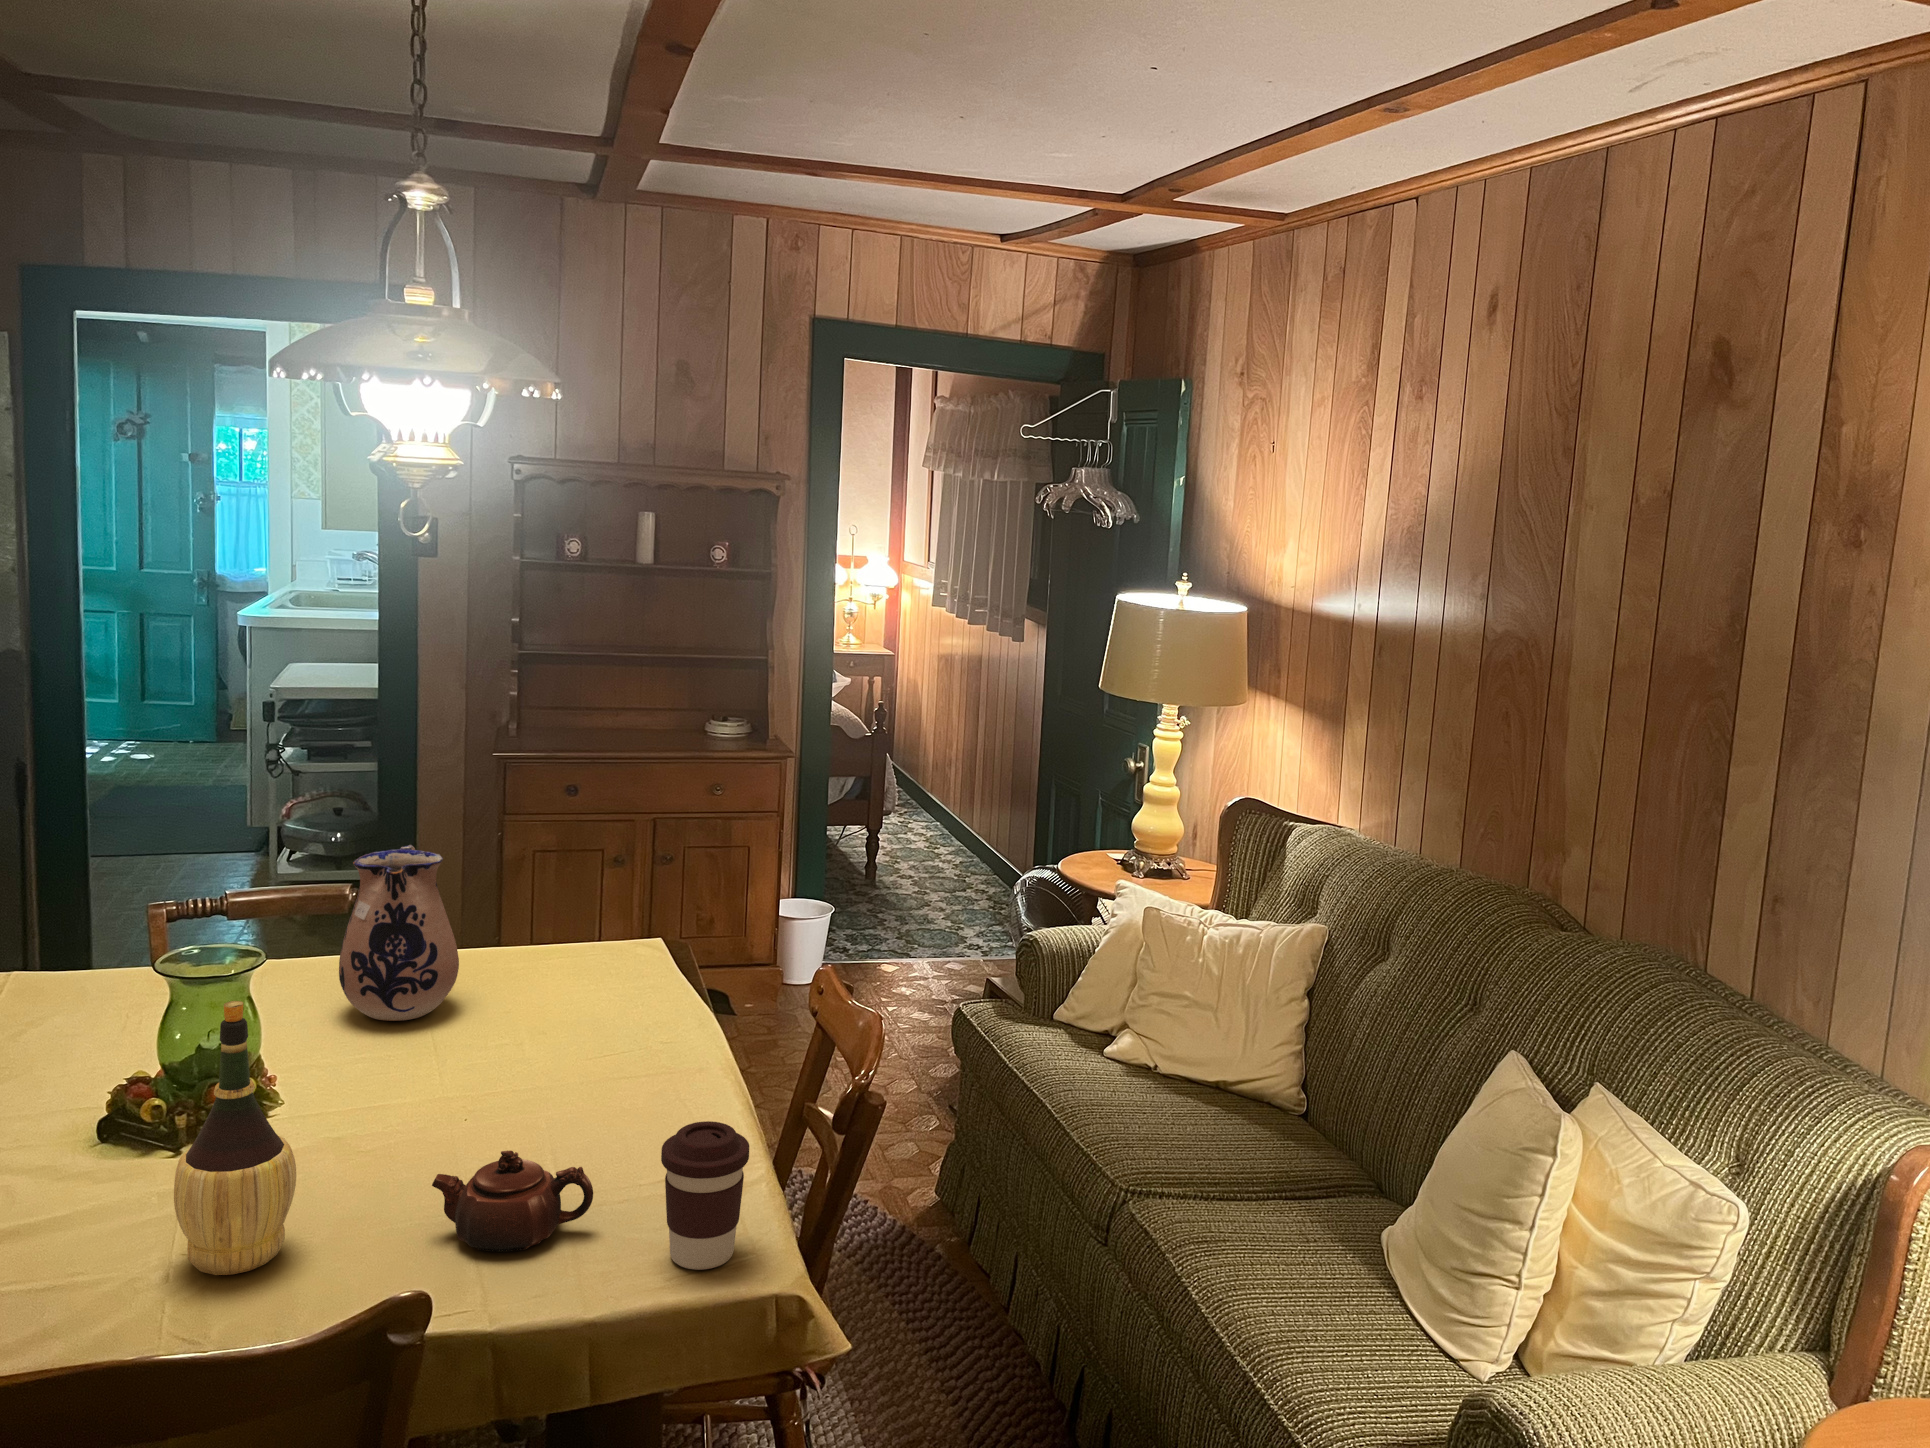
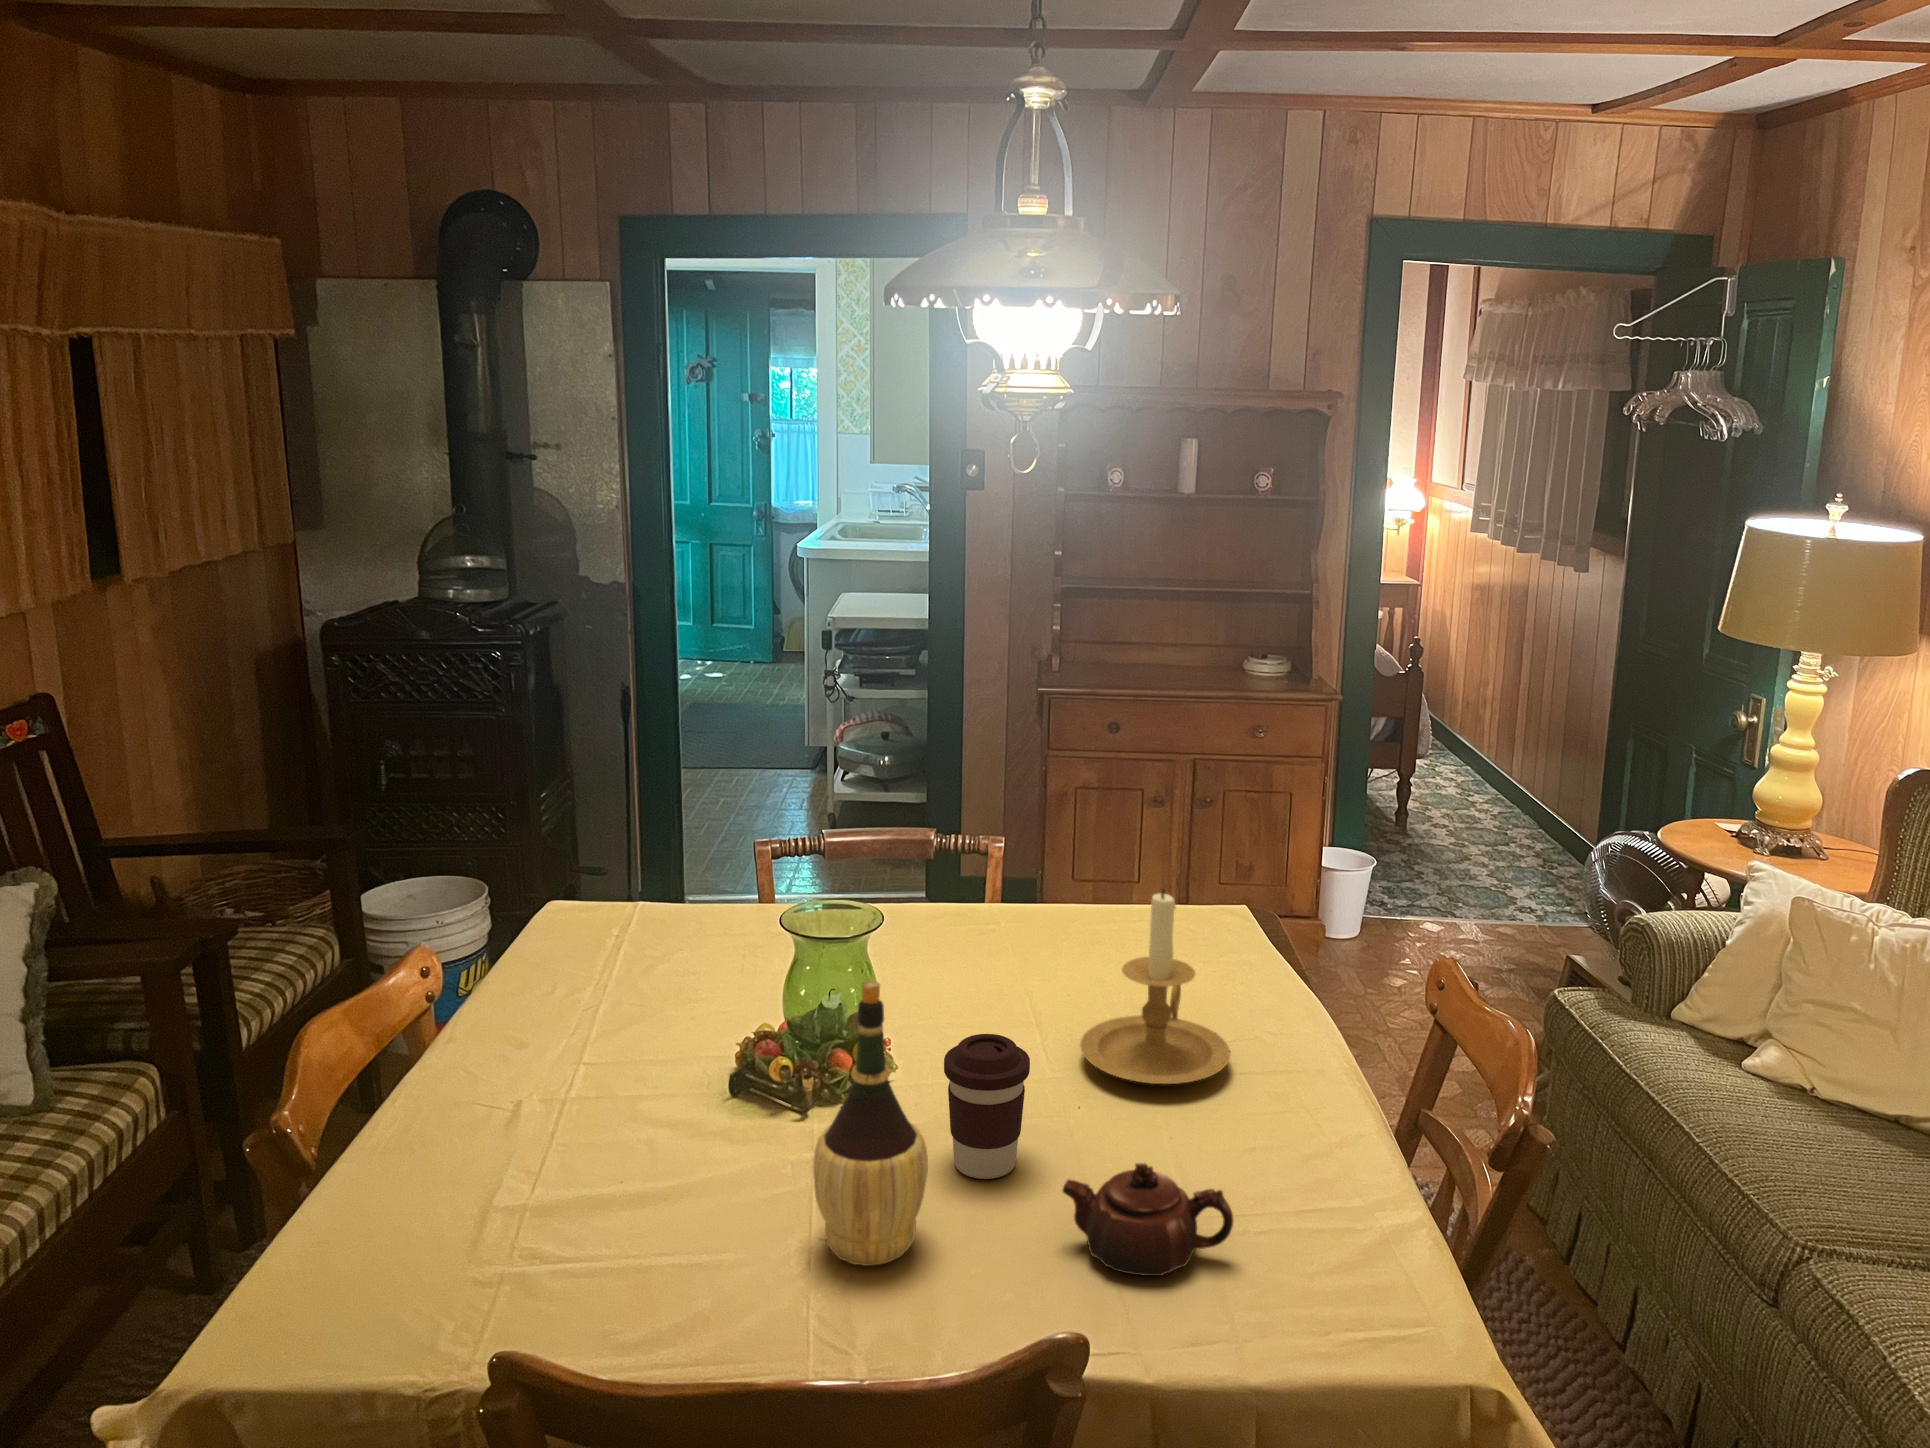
ceramic pitcher: present [339,845,459,1021] -> none [936,798,1050,980]
candle holder: none [476,915,621,1095] -> present [1080,890,1230,1084]
coffee cup: present [661,1121,749,1270] -> present [944,1034,1030,1179]

